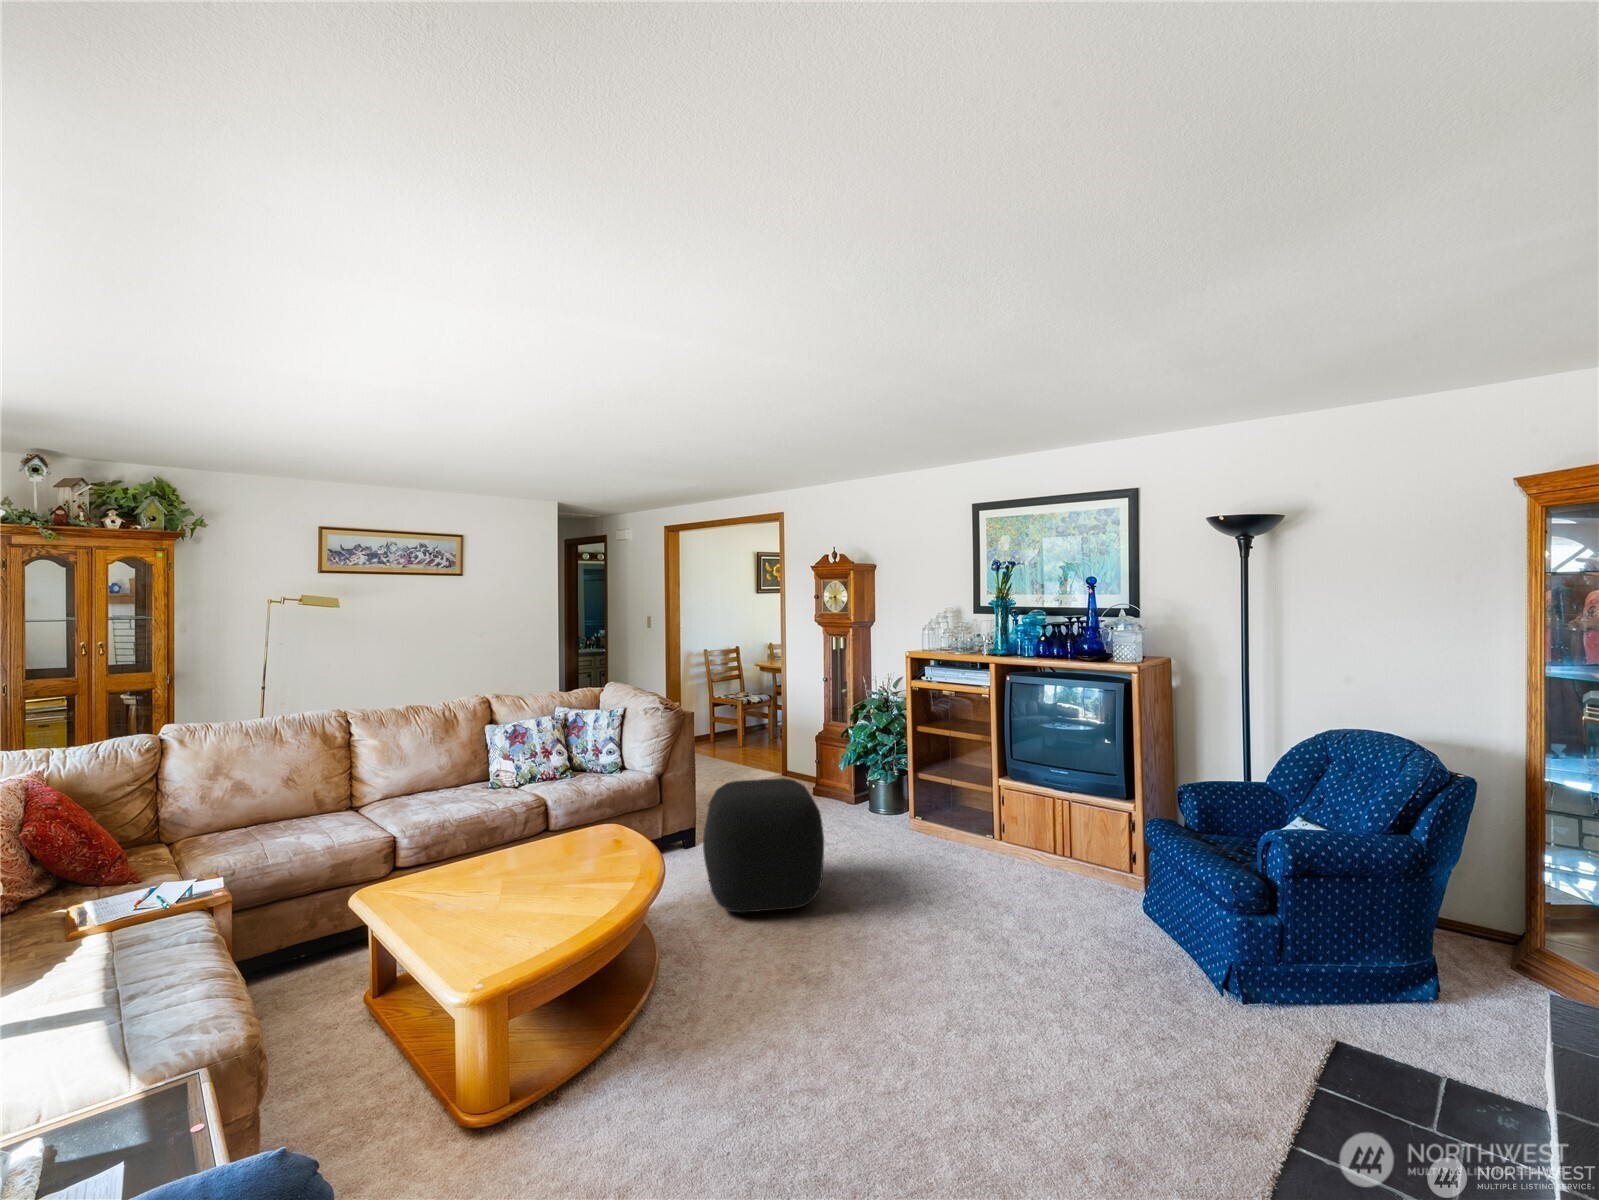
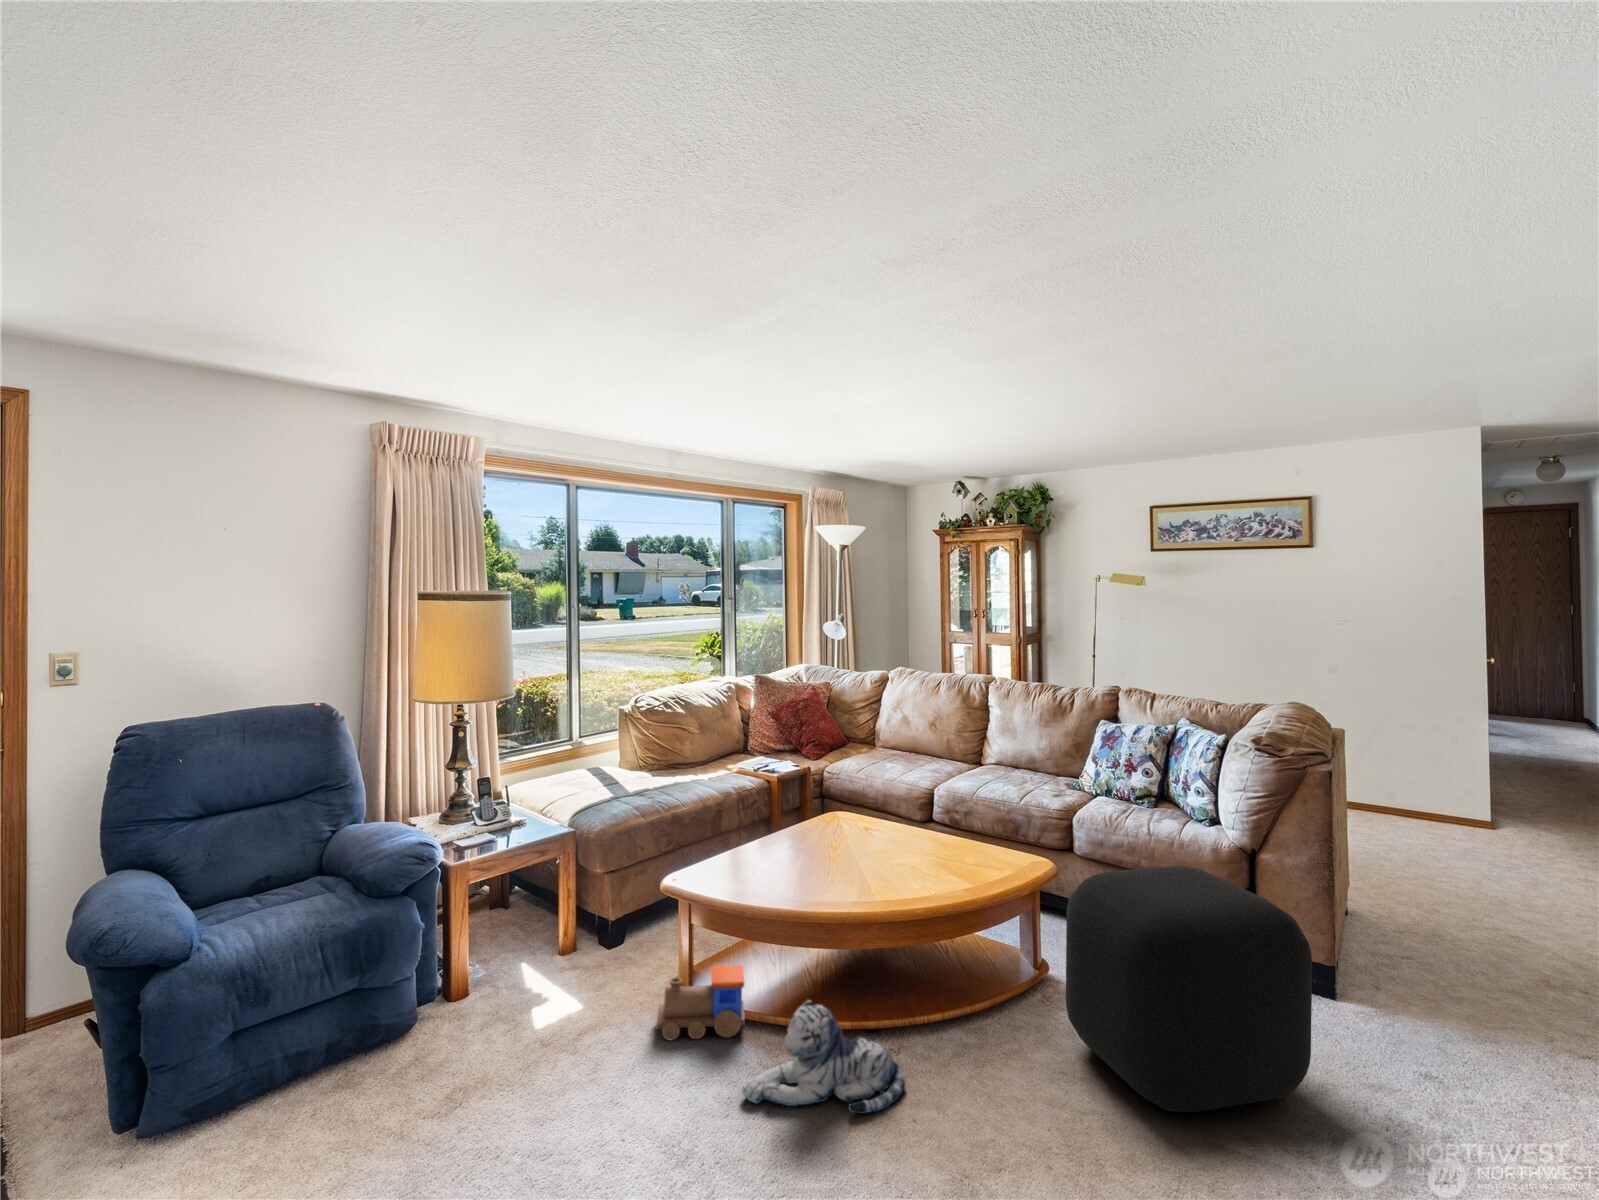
plush toy: none [723,962,792,1070] -> present [742,1000,905,1114]
toy train: none [592,1019,658,1131] -> present [656,965,745,1040]

